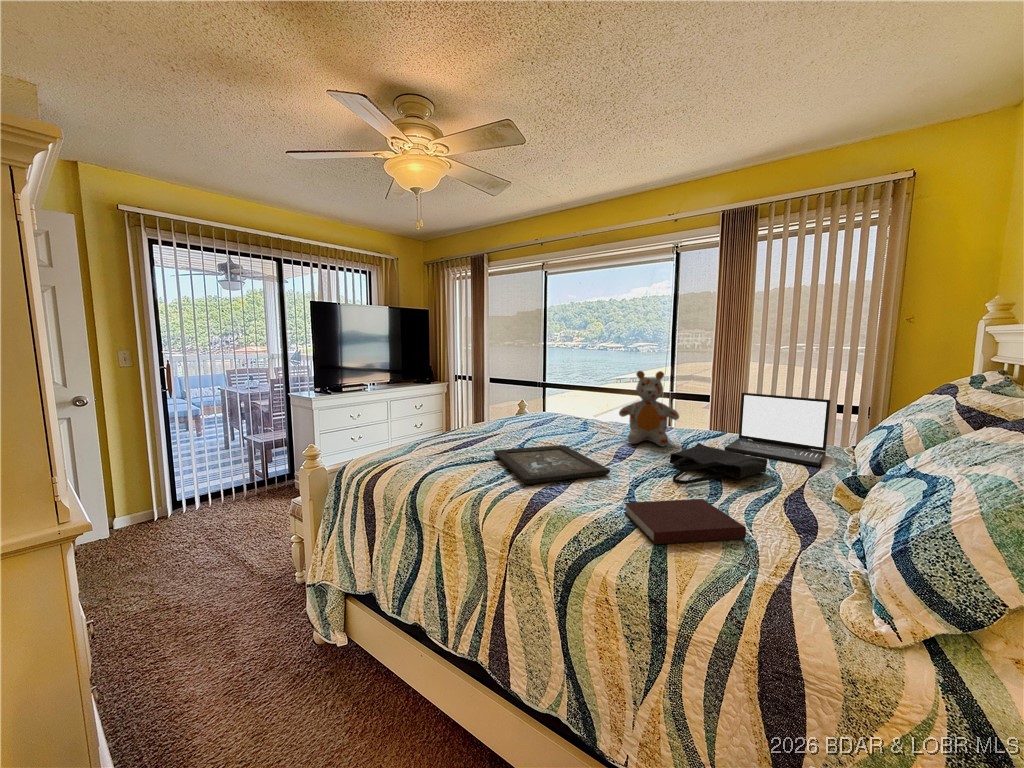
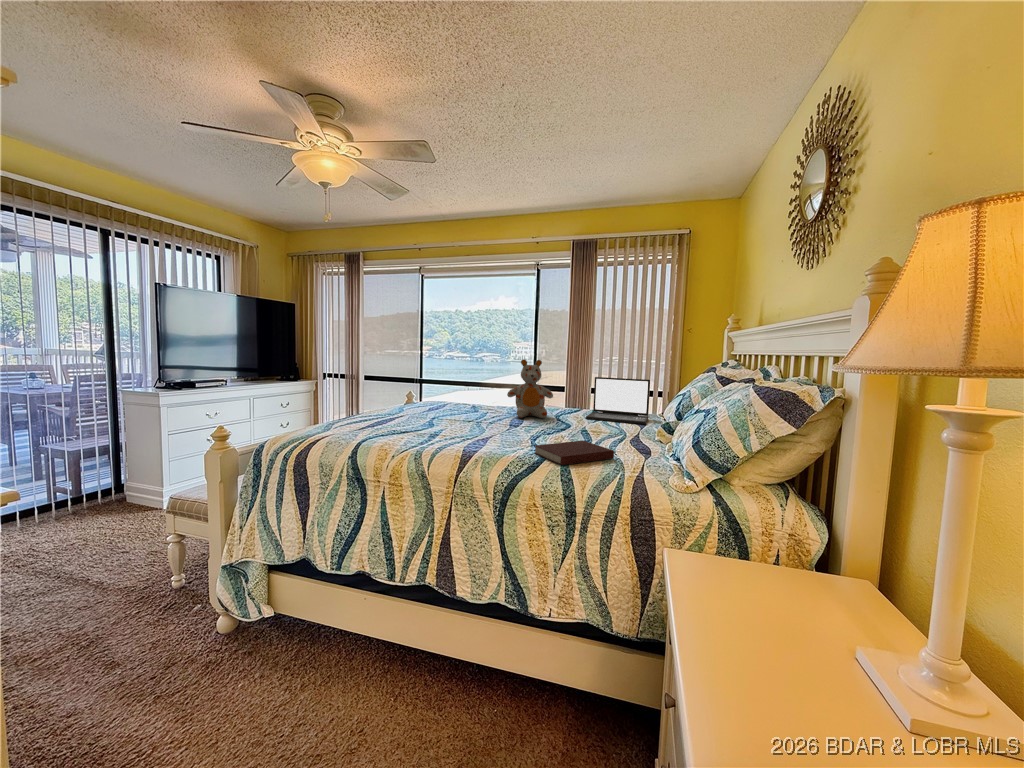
tote bag: present [670,443,767,484] -> none [553,412,616,437]
tray: present [494,445,610,484] -> none [410,420,513,443]

